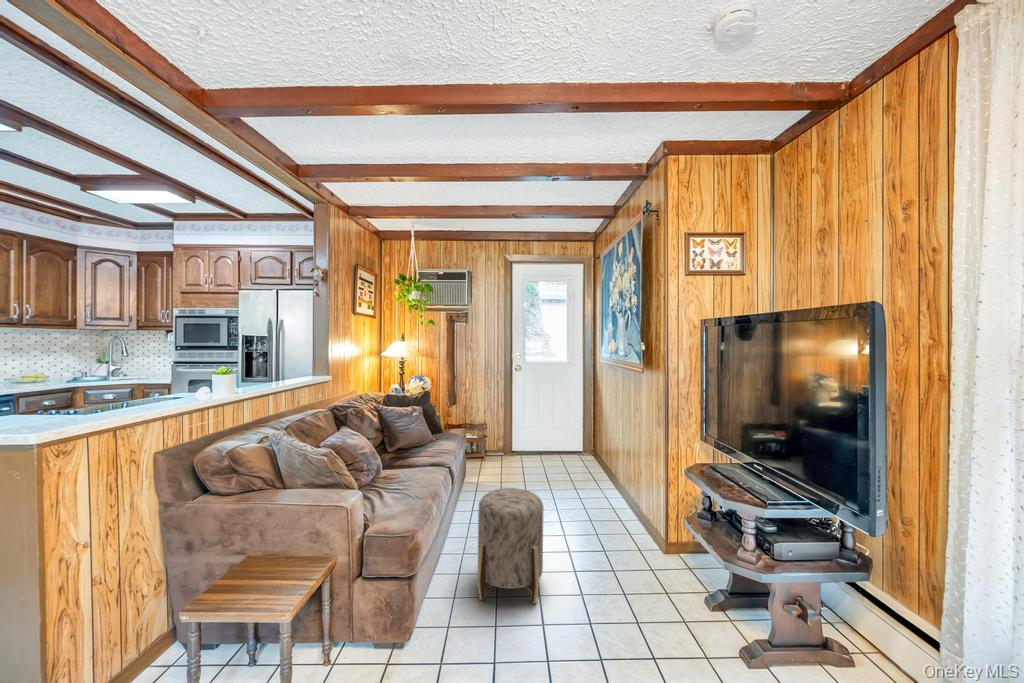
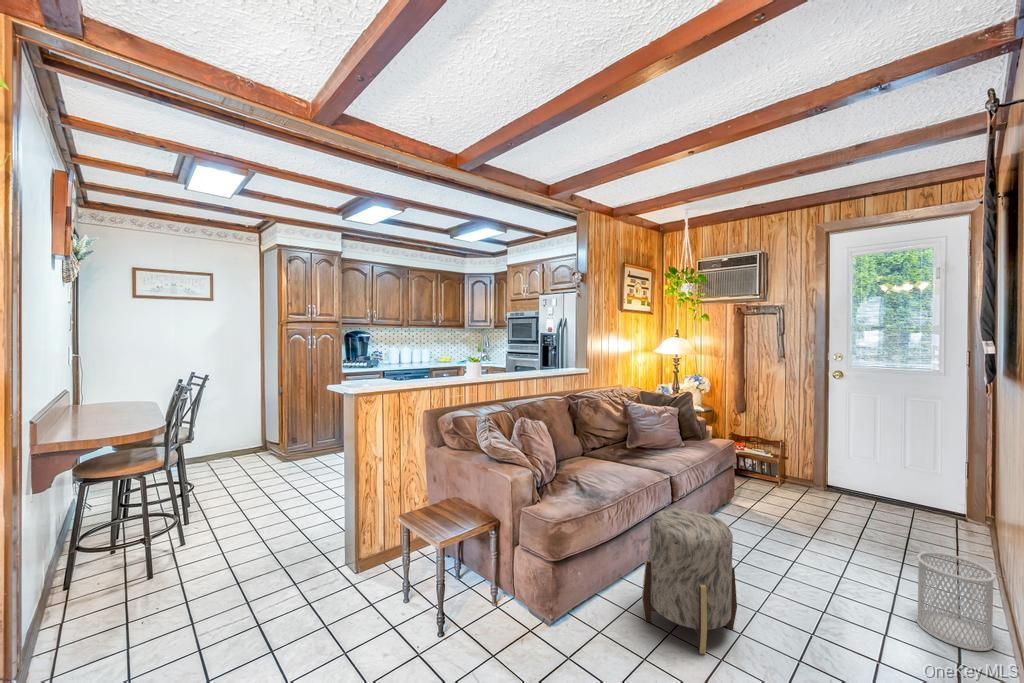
wastebasket: none [606,475,642,529] -> present [916,552,996,651]

